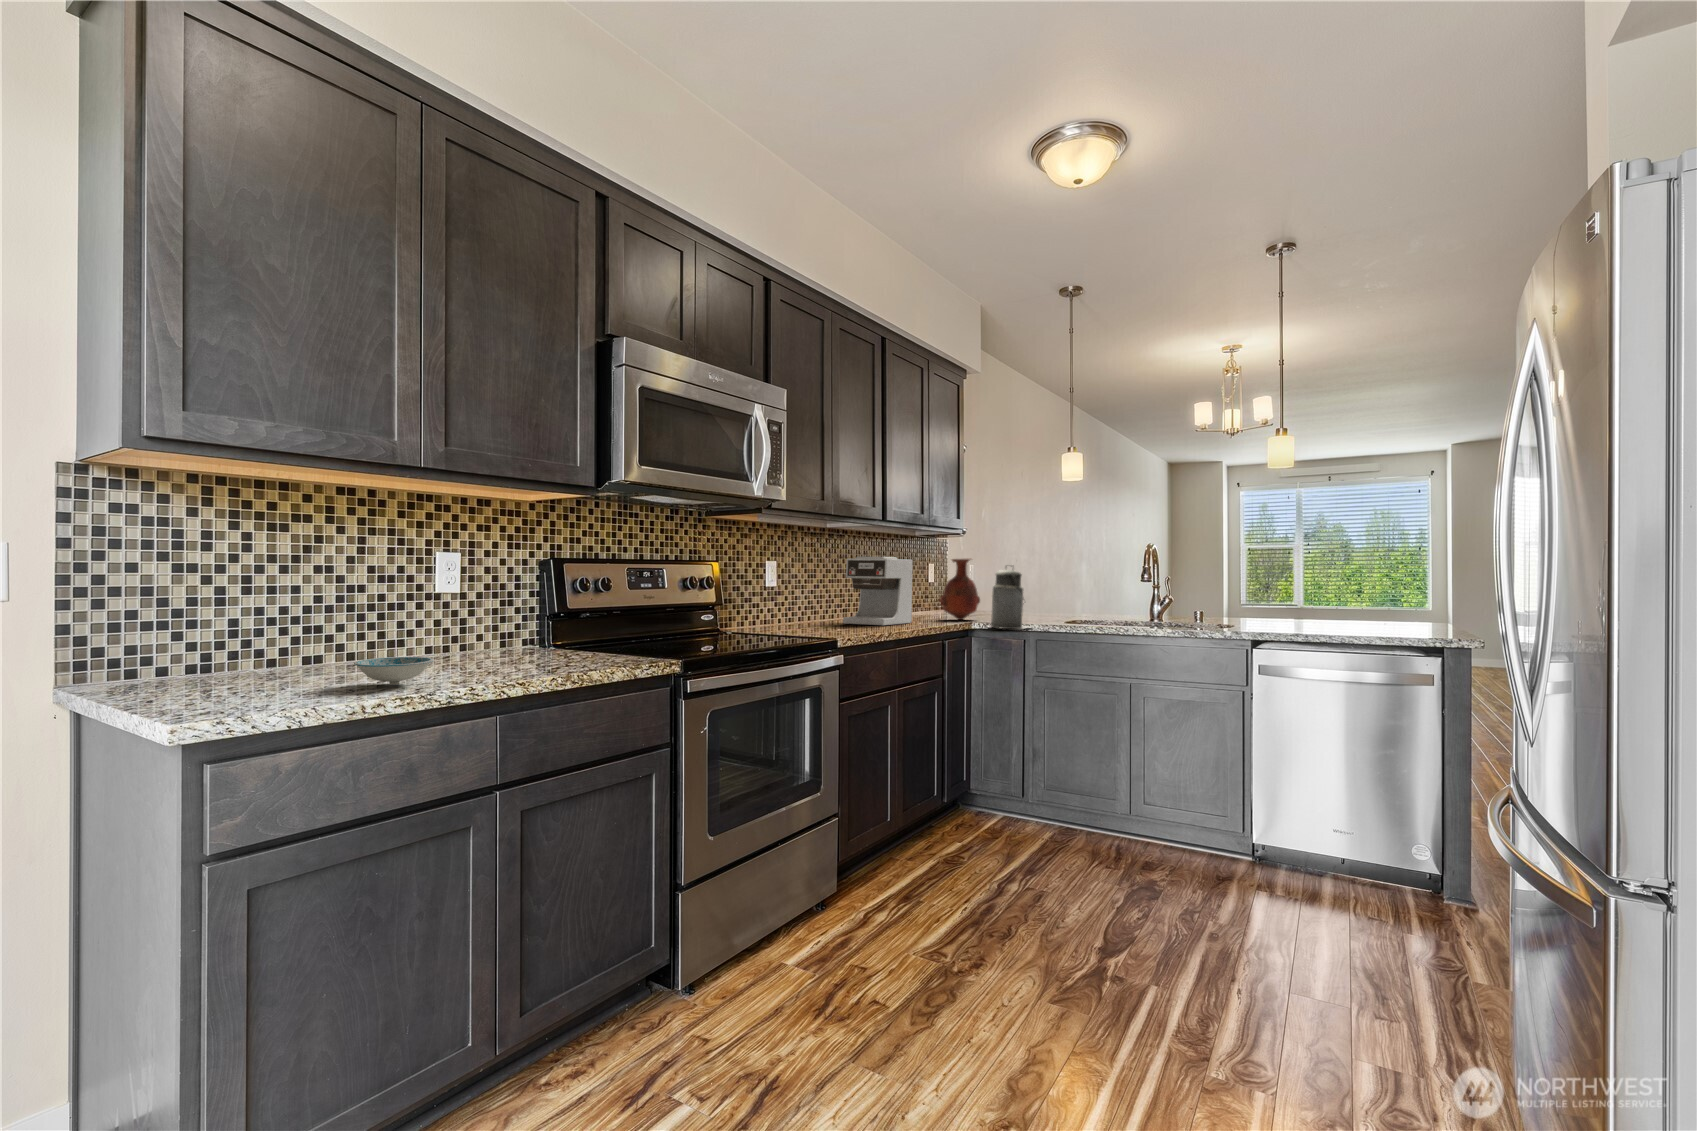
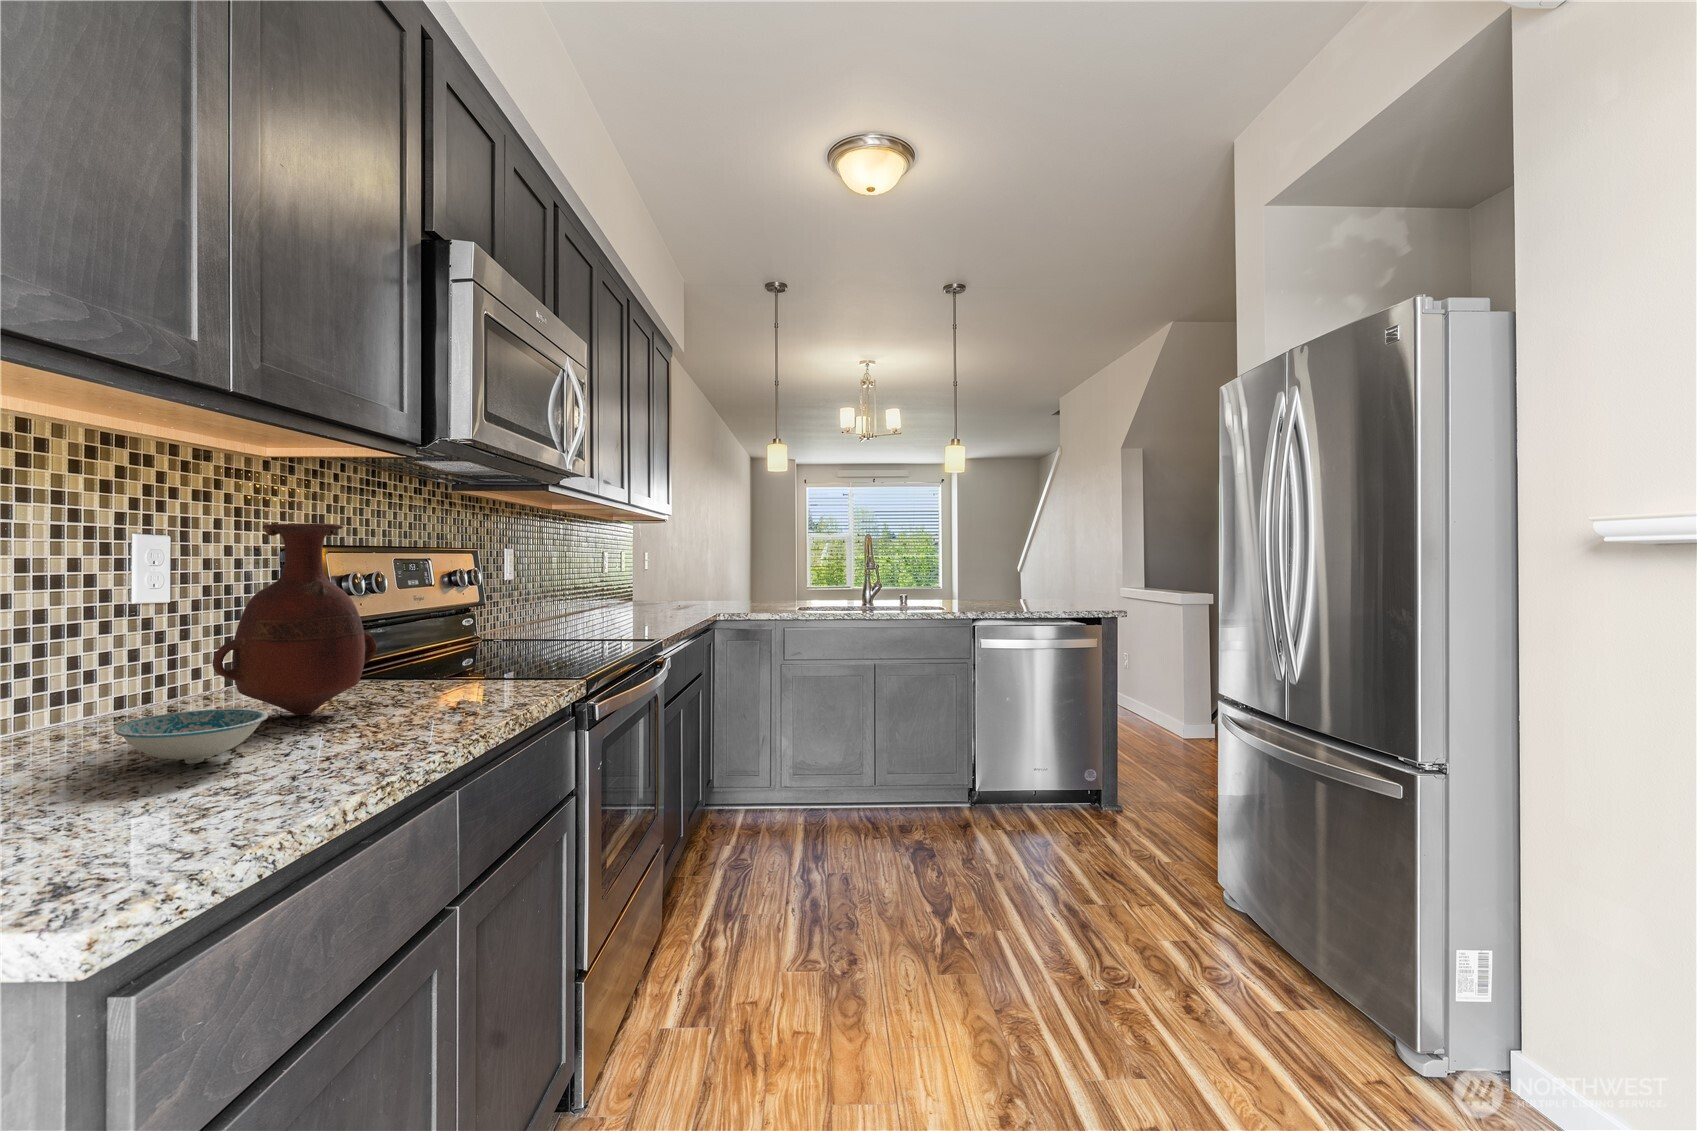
coffee maker: present [843,557,912,625] -> none [573,545,639,619]
vase: present [940,559,980,620] -> present [213,523,377,715]
canister: present [990,569,1030,629] -> none [729,553,774,617]

